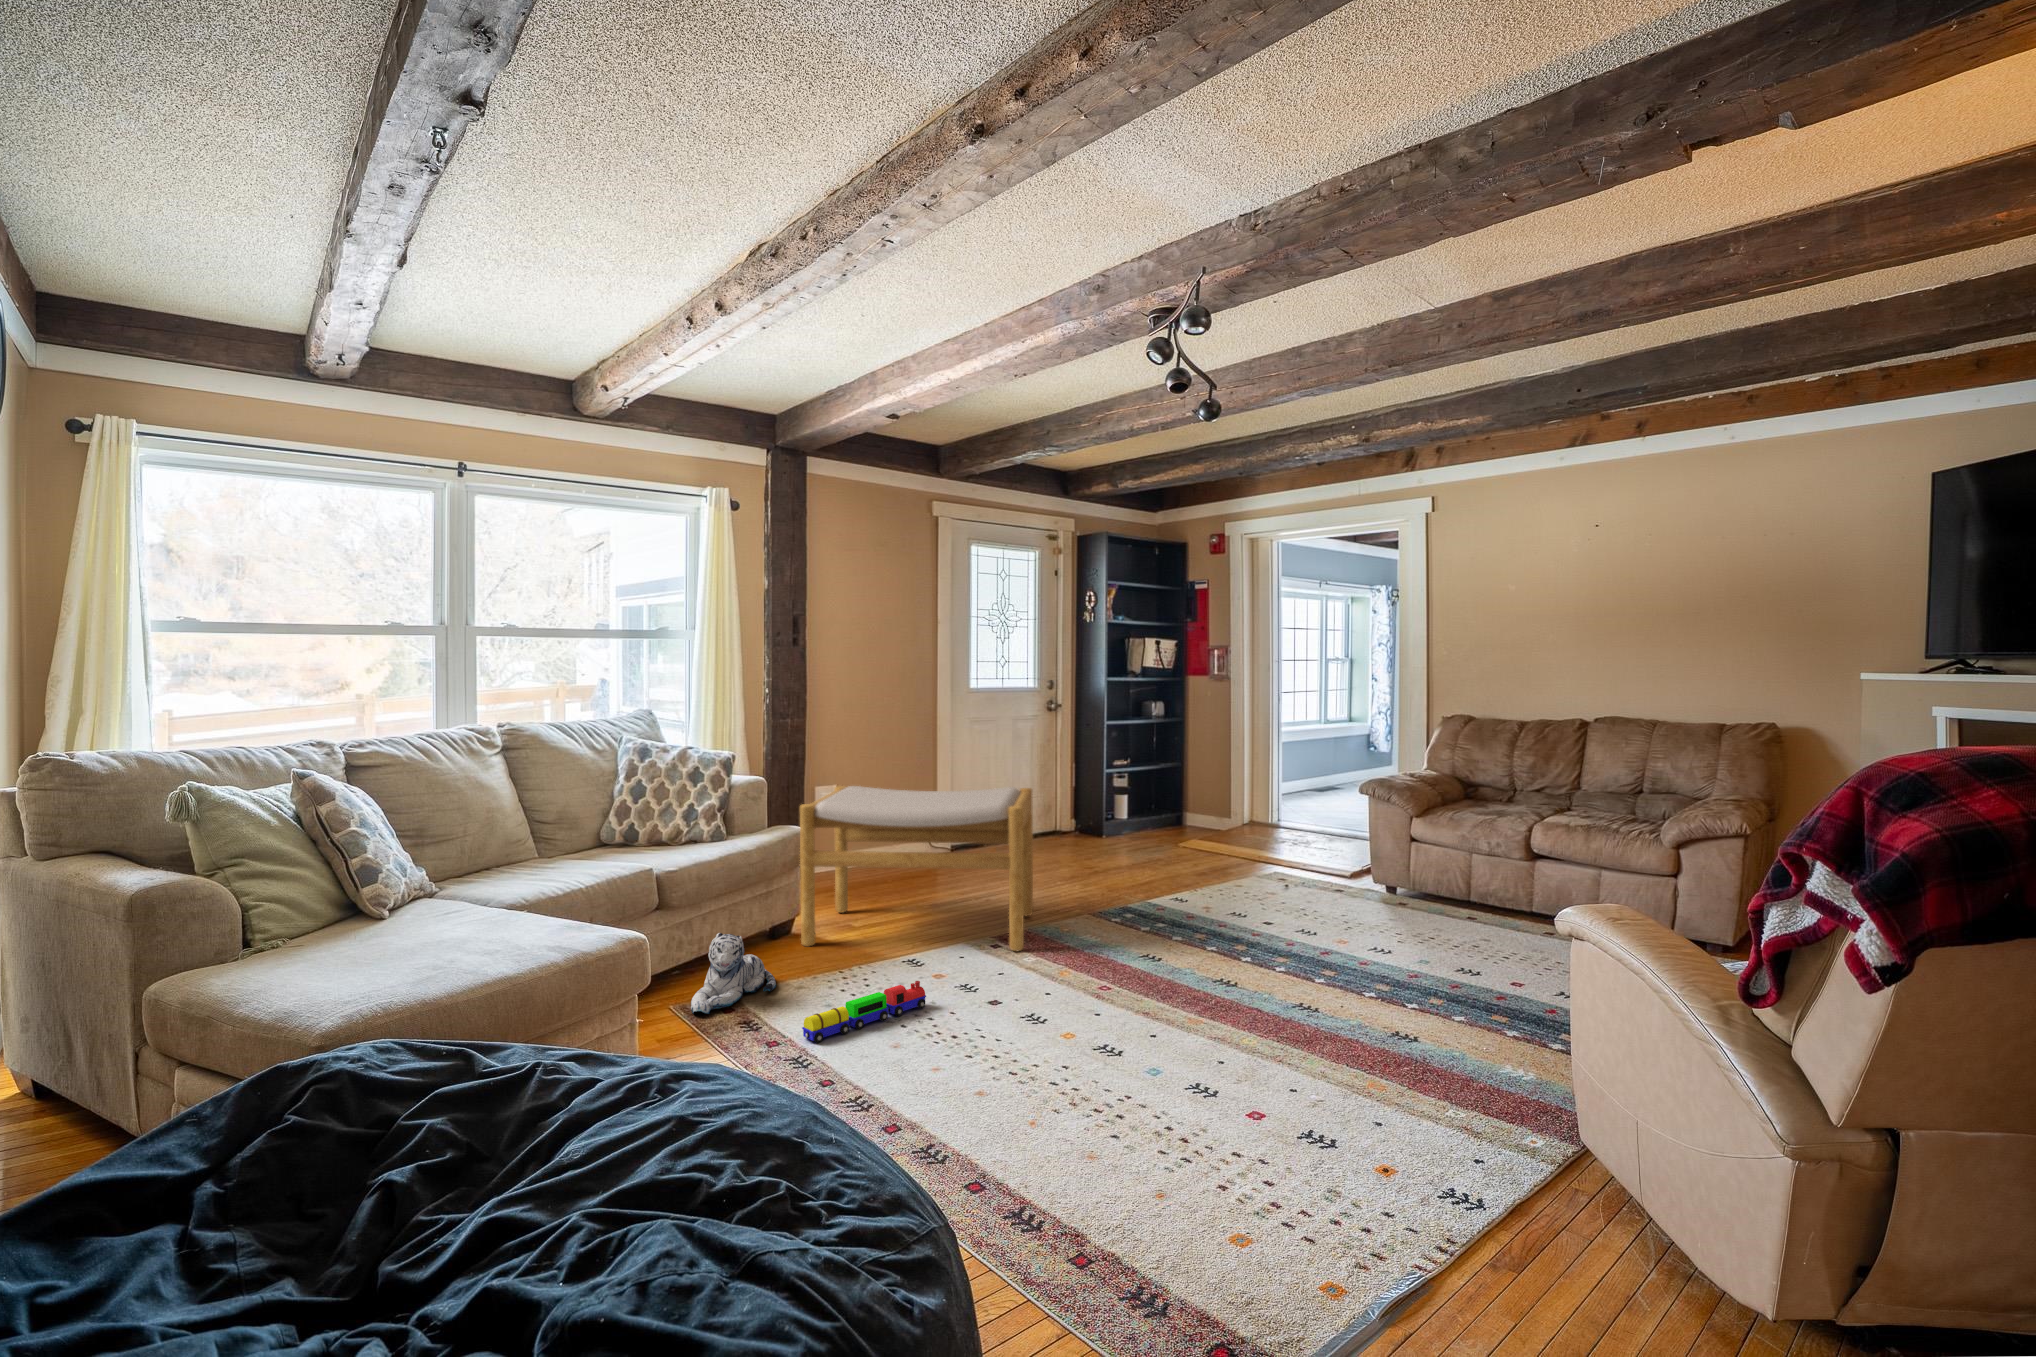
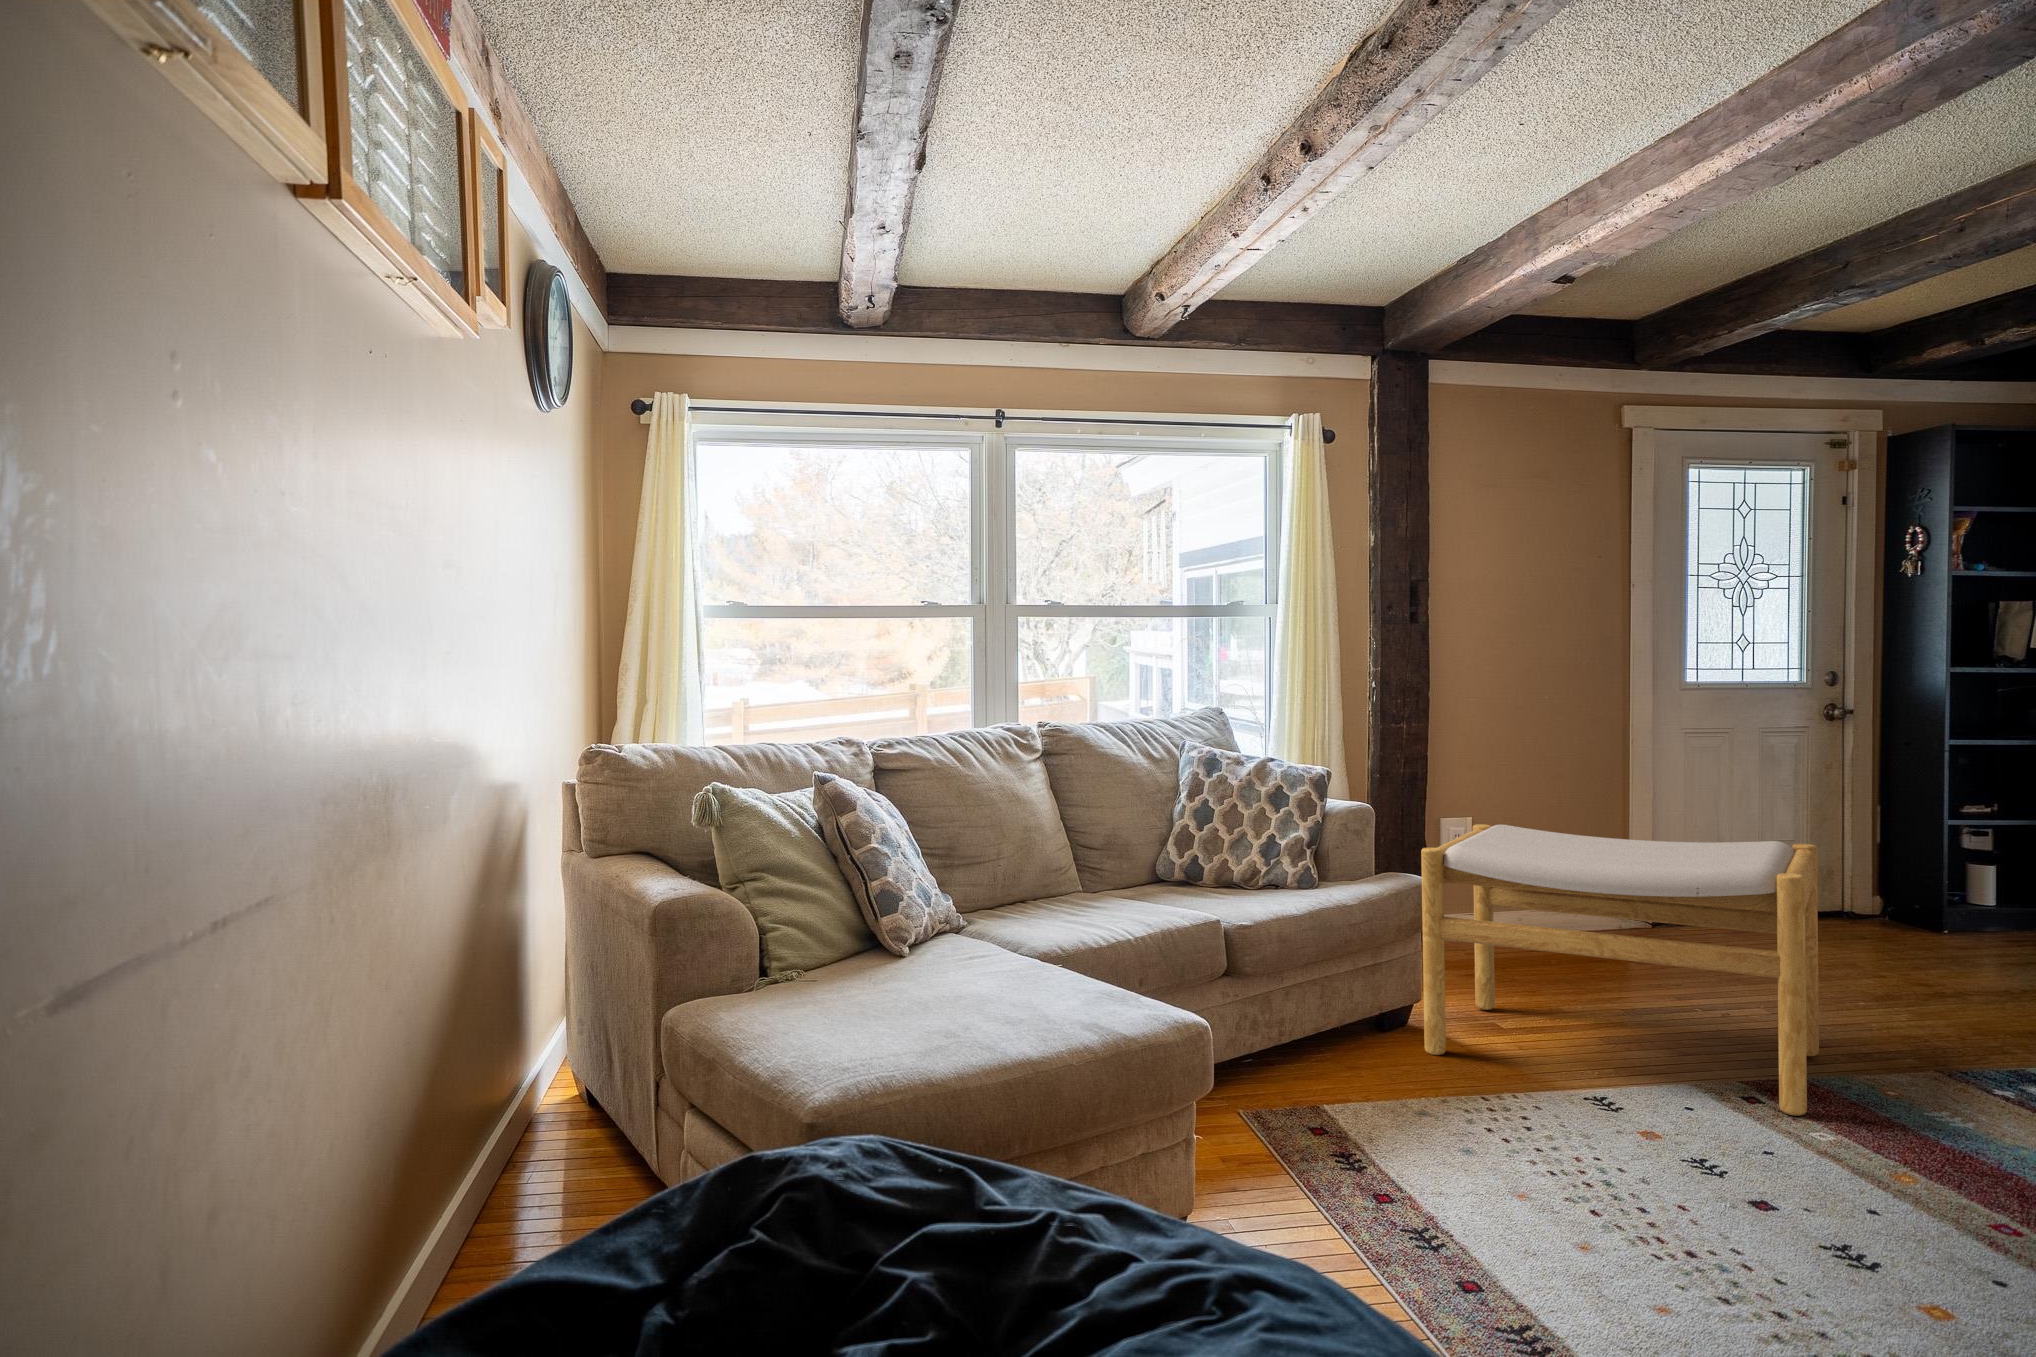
plush toy: present [691,933,776,1014] -> none [1267,1022,1389,1136]
toy train: present [802,981,926,1043] -> none [1428,1142,1633,1214]

